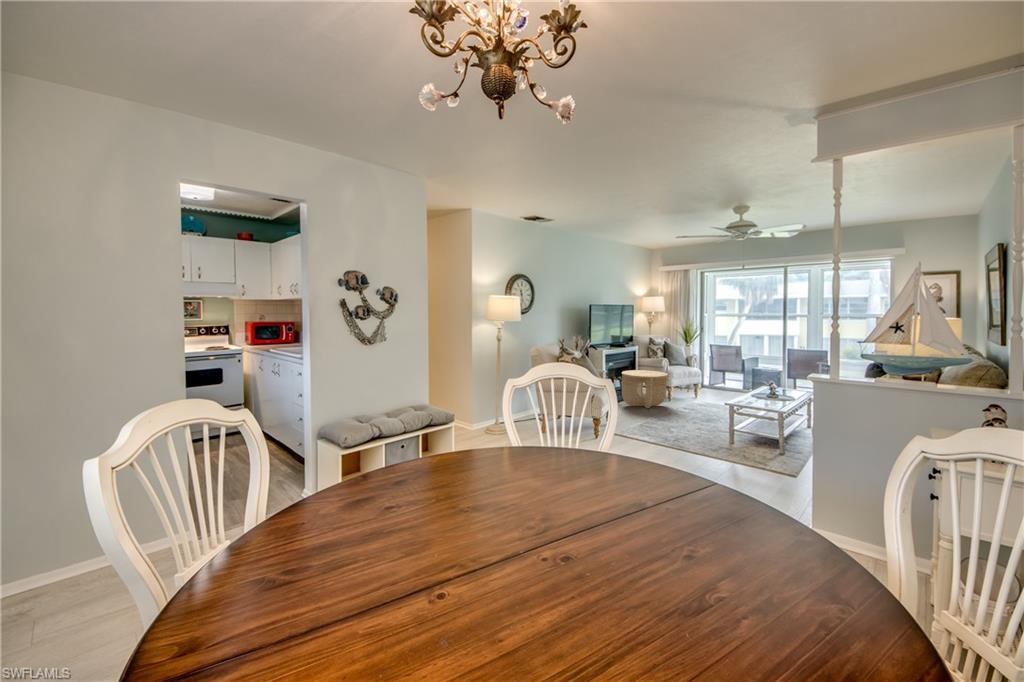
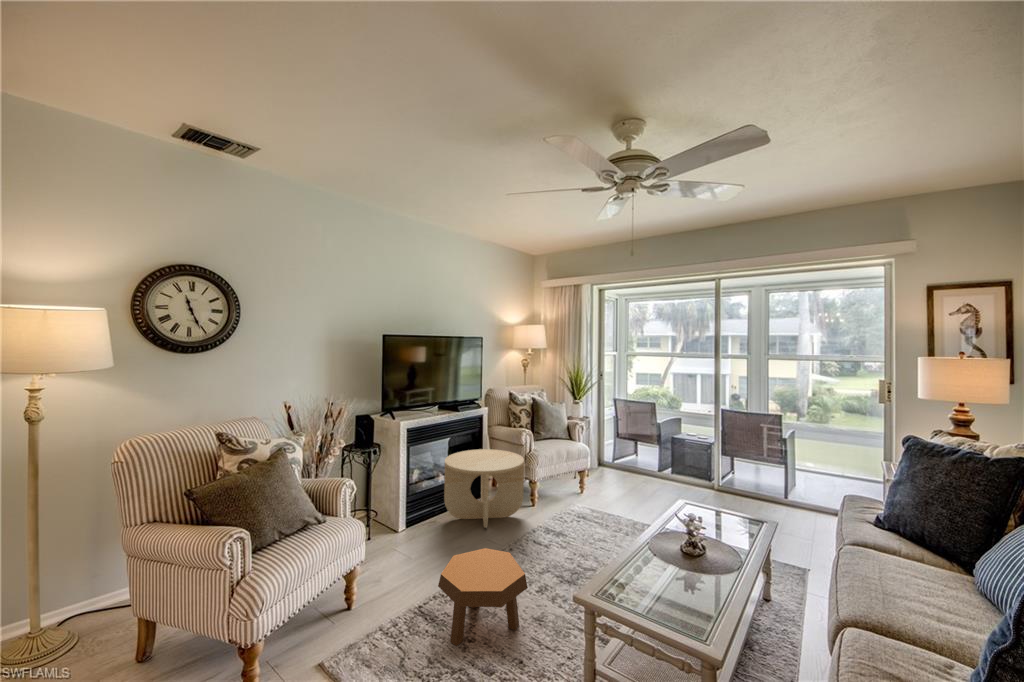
footstool: none [654,403,694,433] -> present [438,548,528,646]

